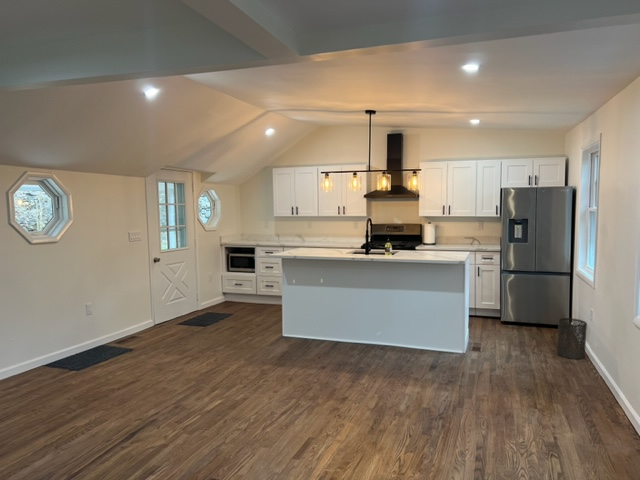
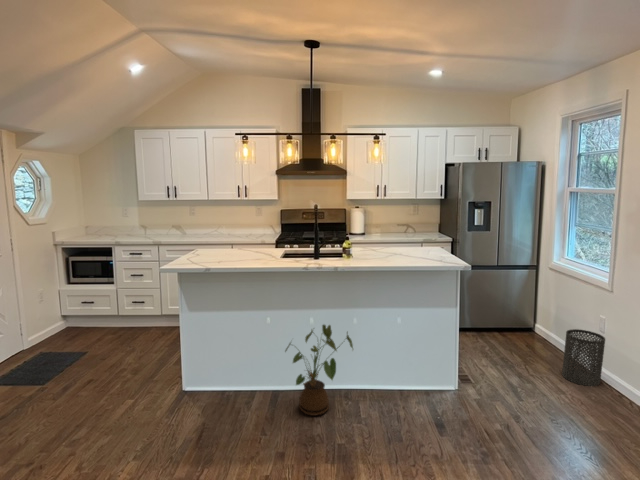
house plant: none [346,297,389,351] -> present [285,325,353,416]

